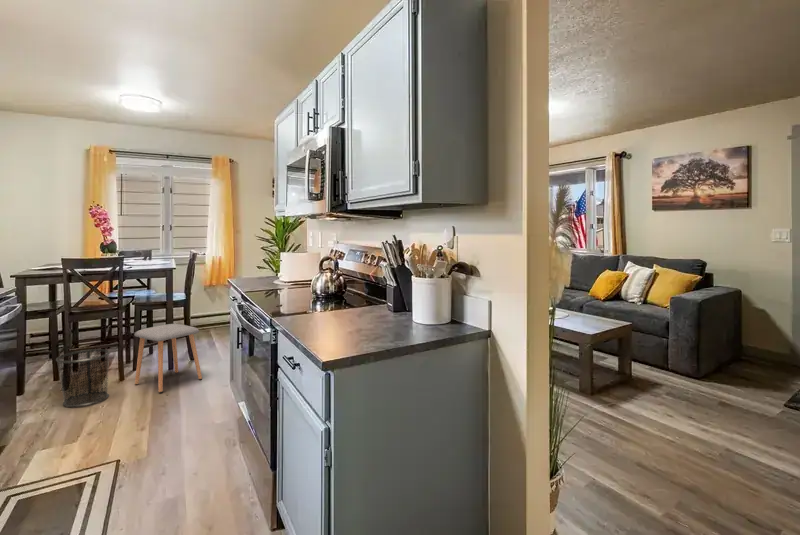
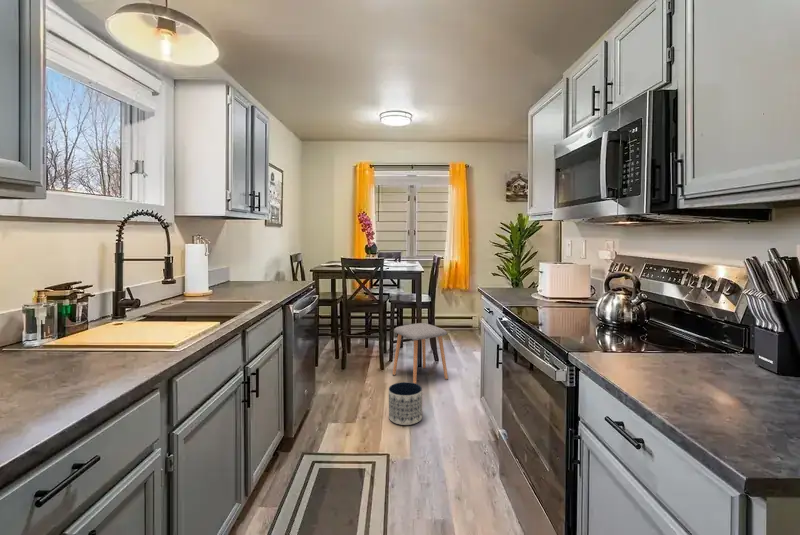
waste bin: present [56,349,110,407] -> none [339,340,377,390]
planter: none [120,384,164,430] -> present [389,382,422,425]

